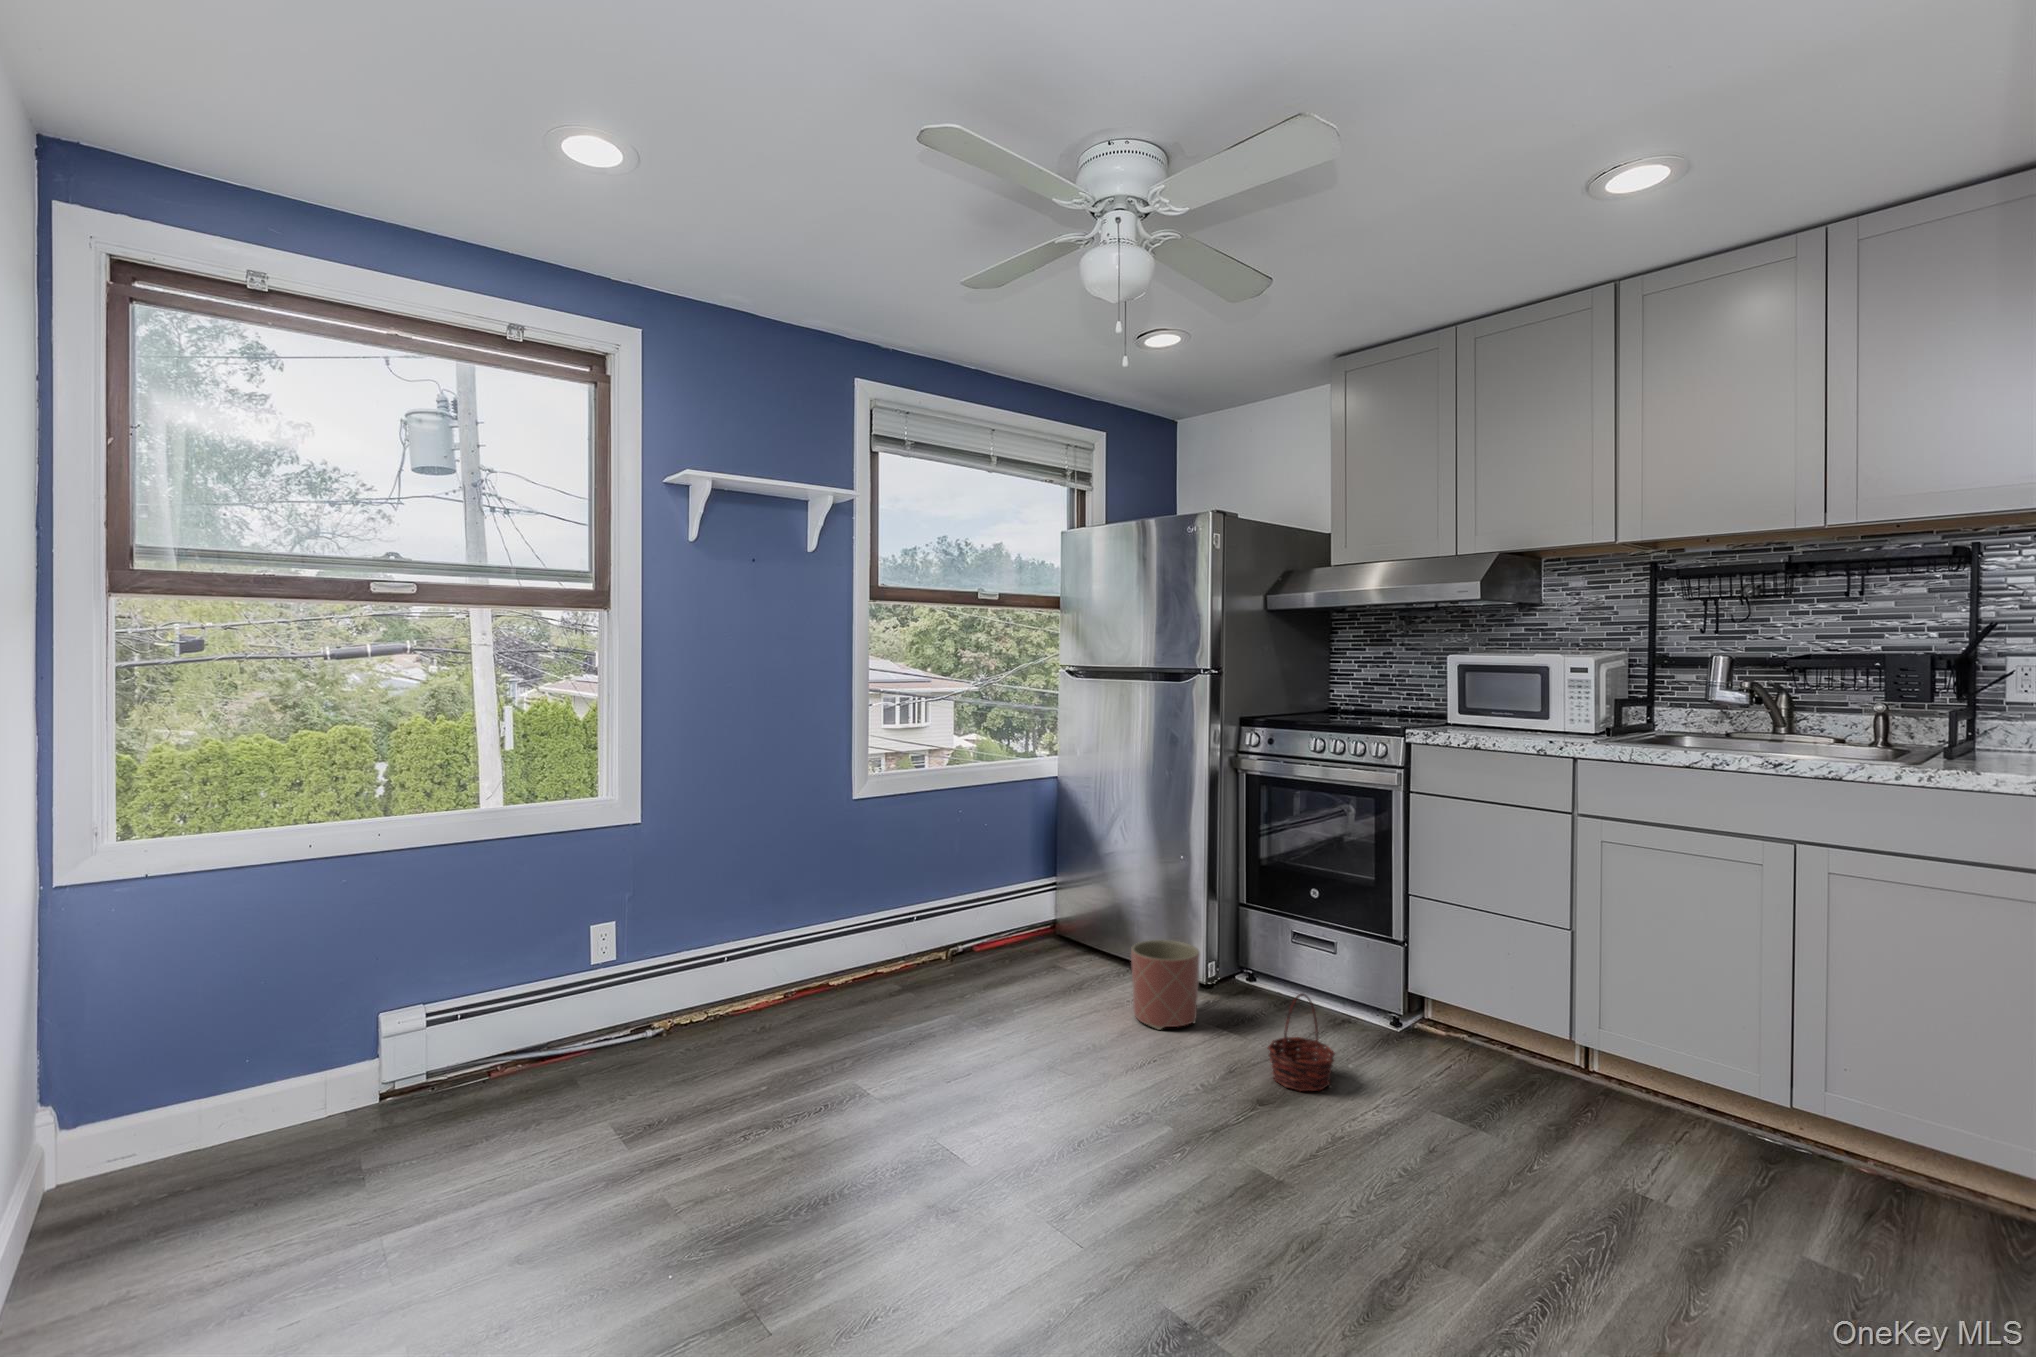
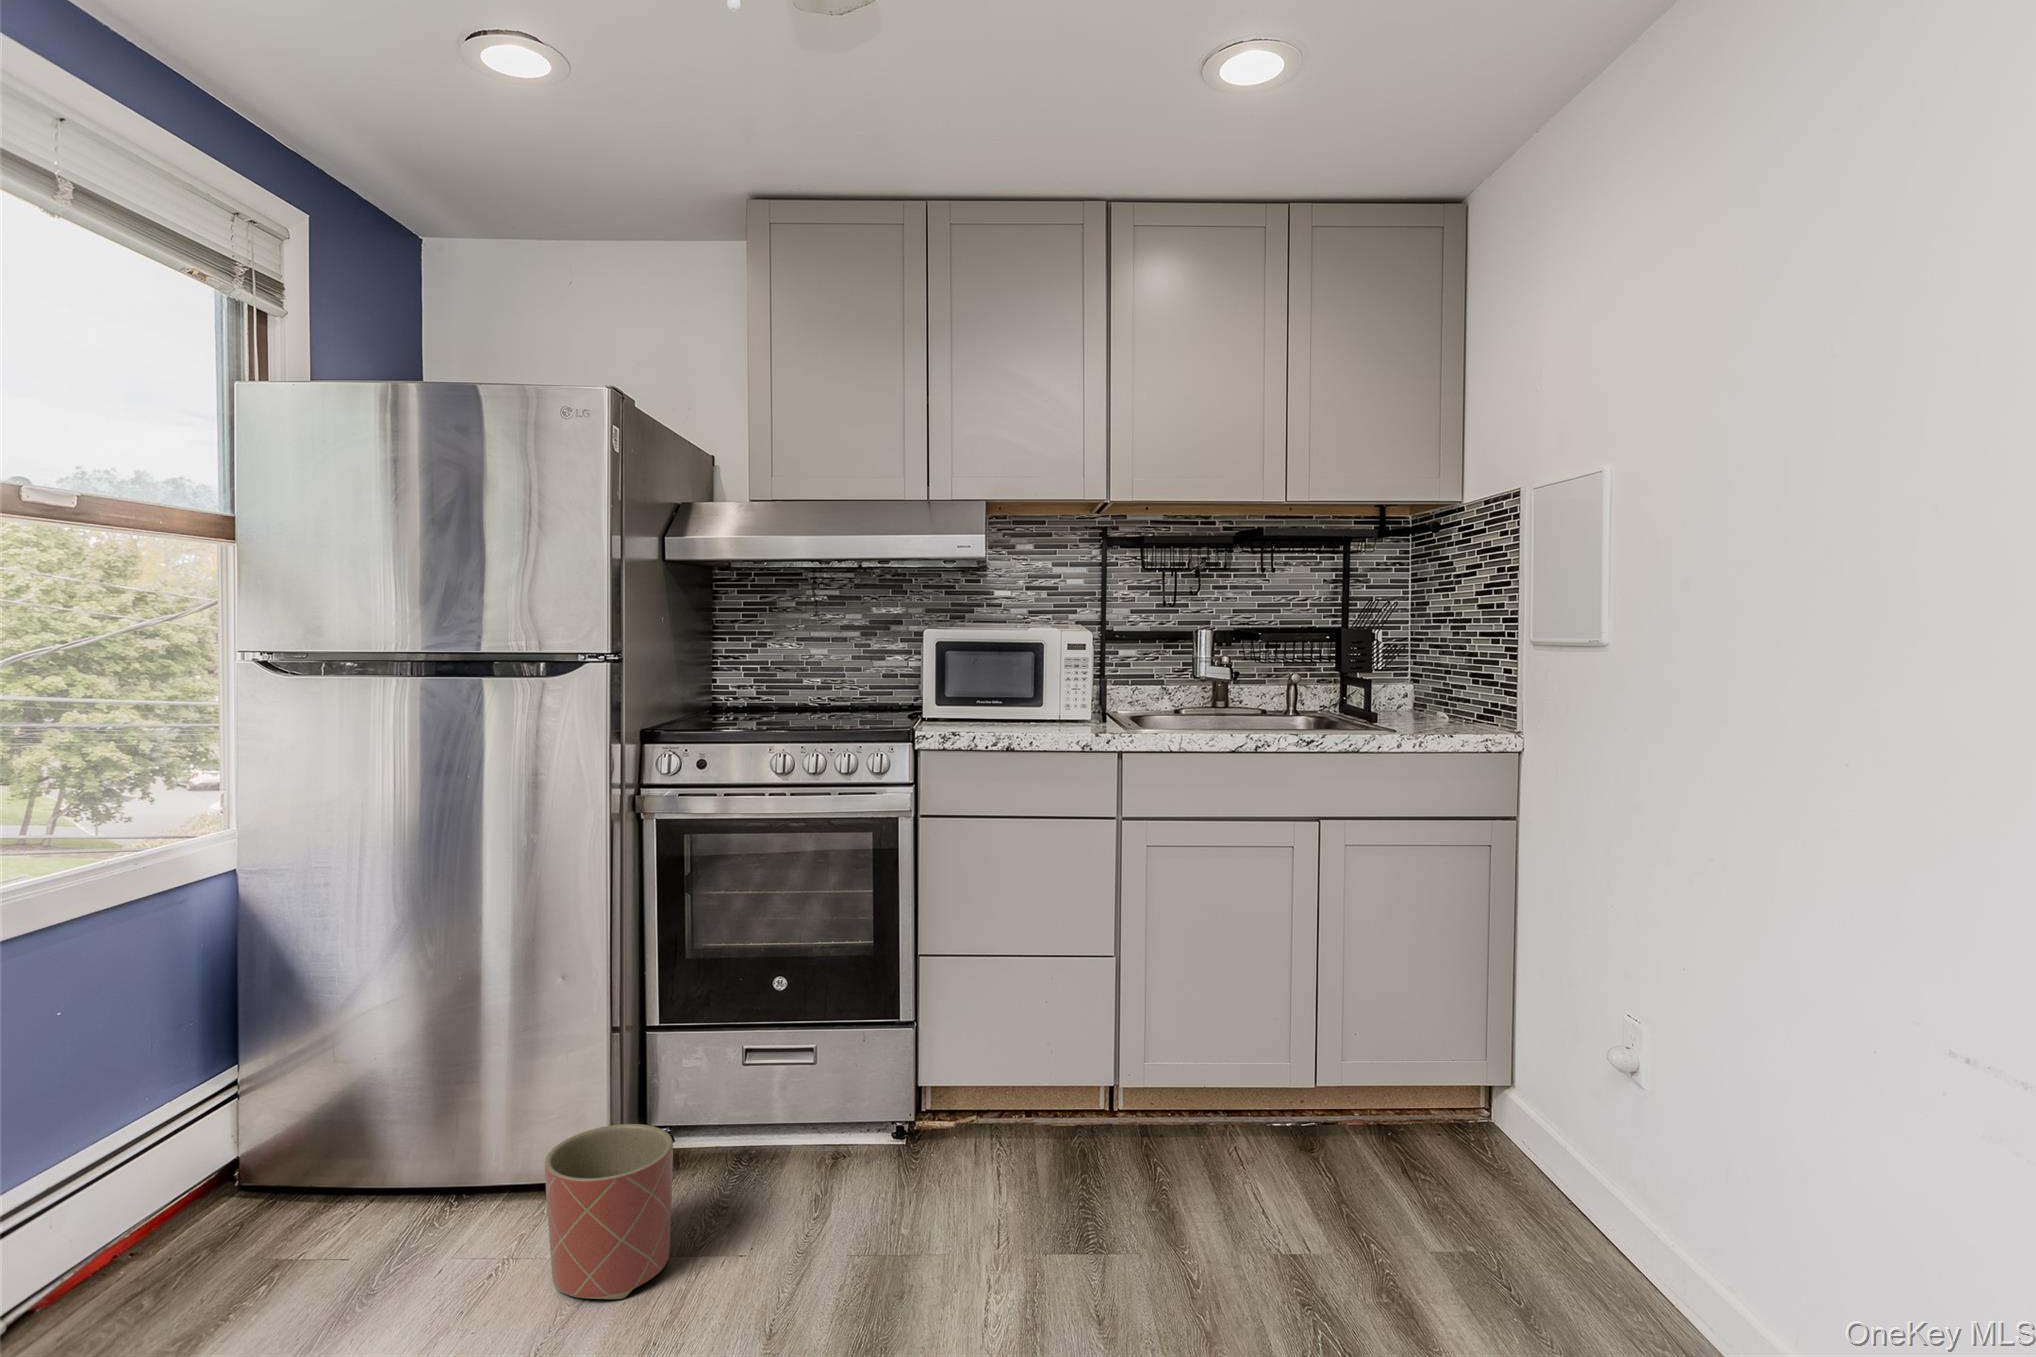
basket: present [1268,994,1335,1091] -> none [848,1148,949,1305]

